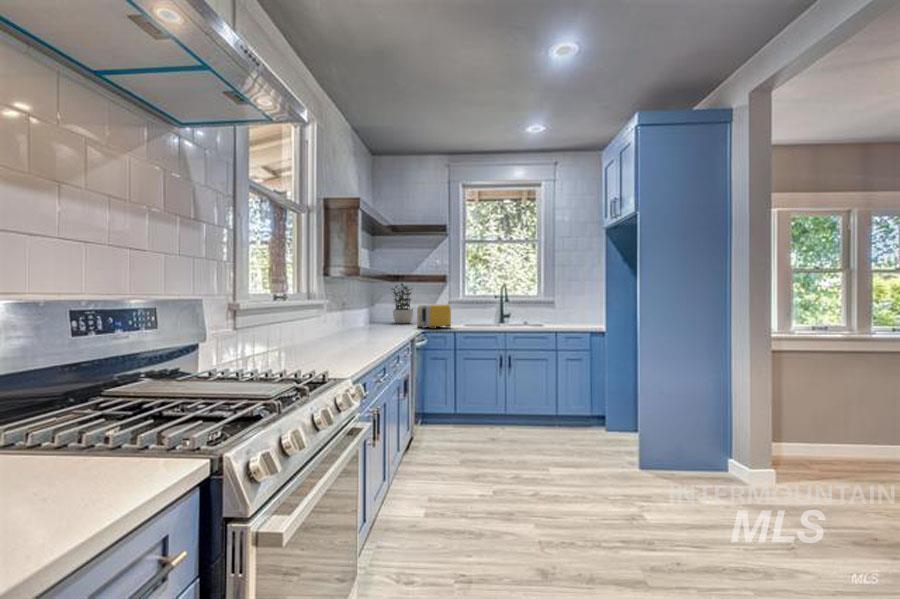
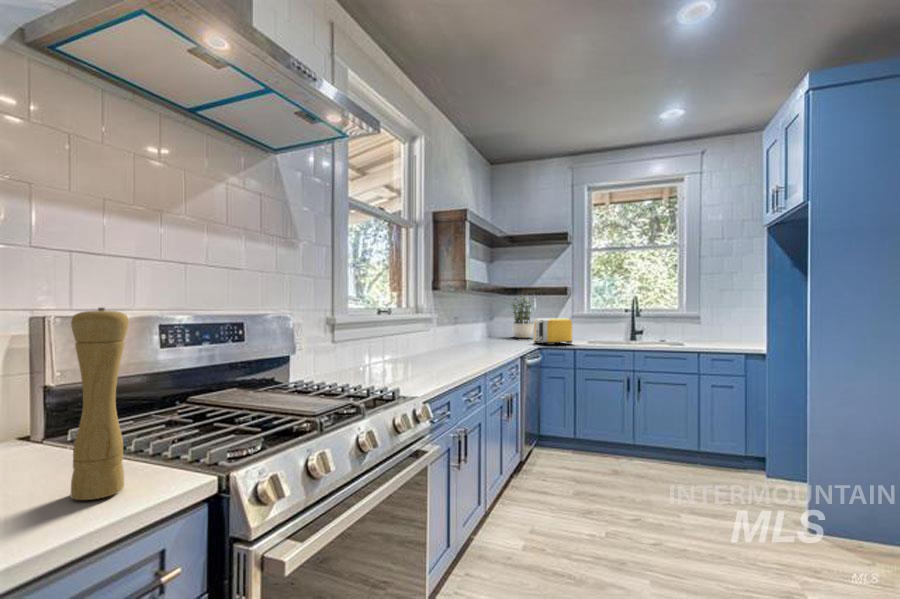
pepper mill: none [56,289,118,495] -> present [71,308,129,500]

